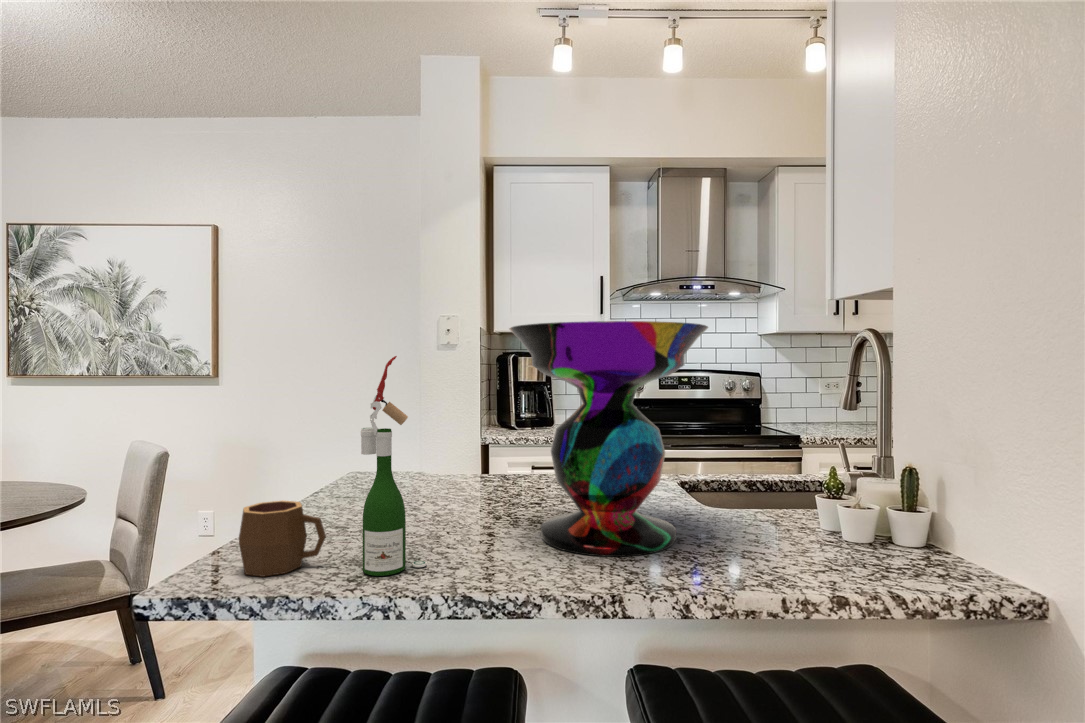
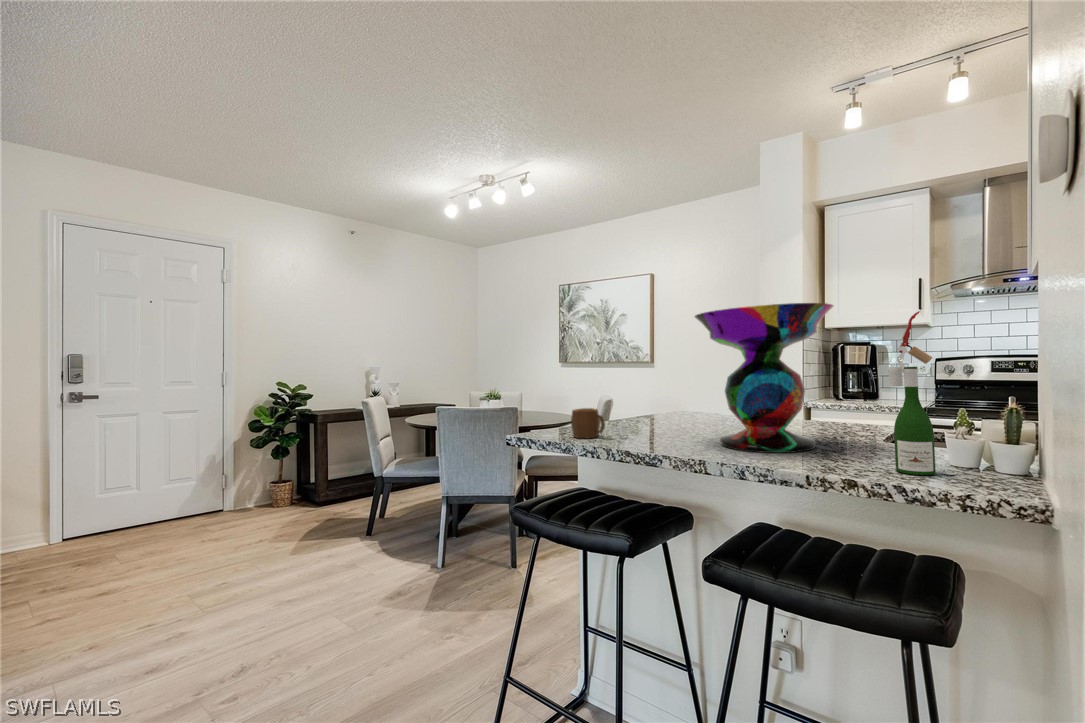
wine bottle: present [361,356,427,576] -> present [888,311,956,475]

